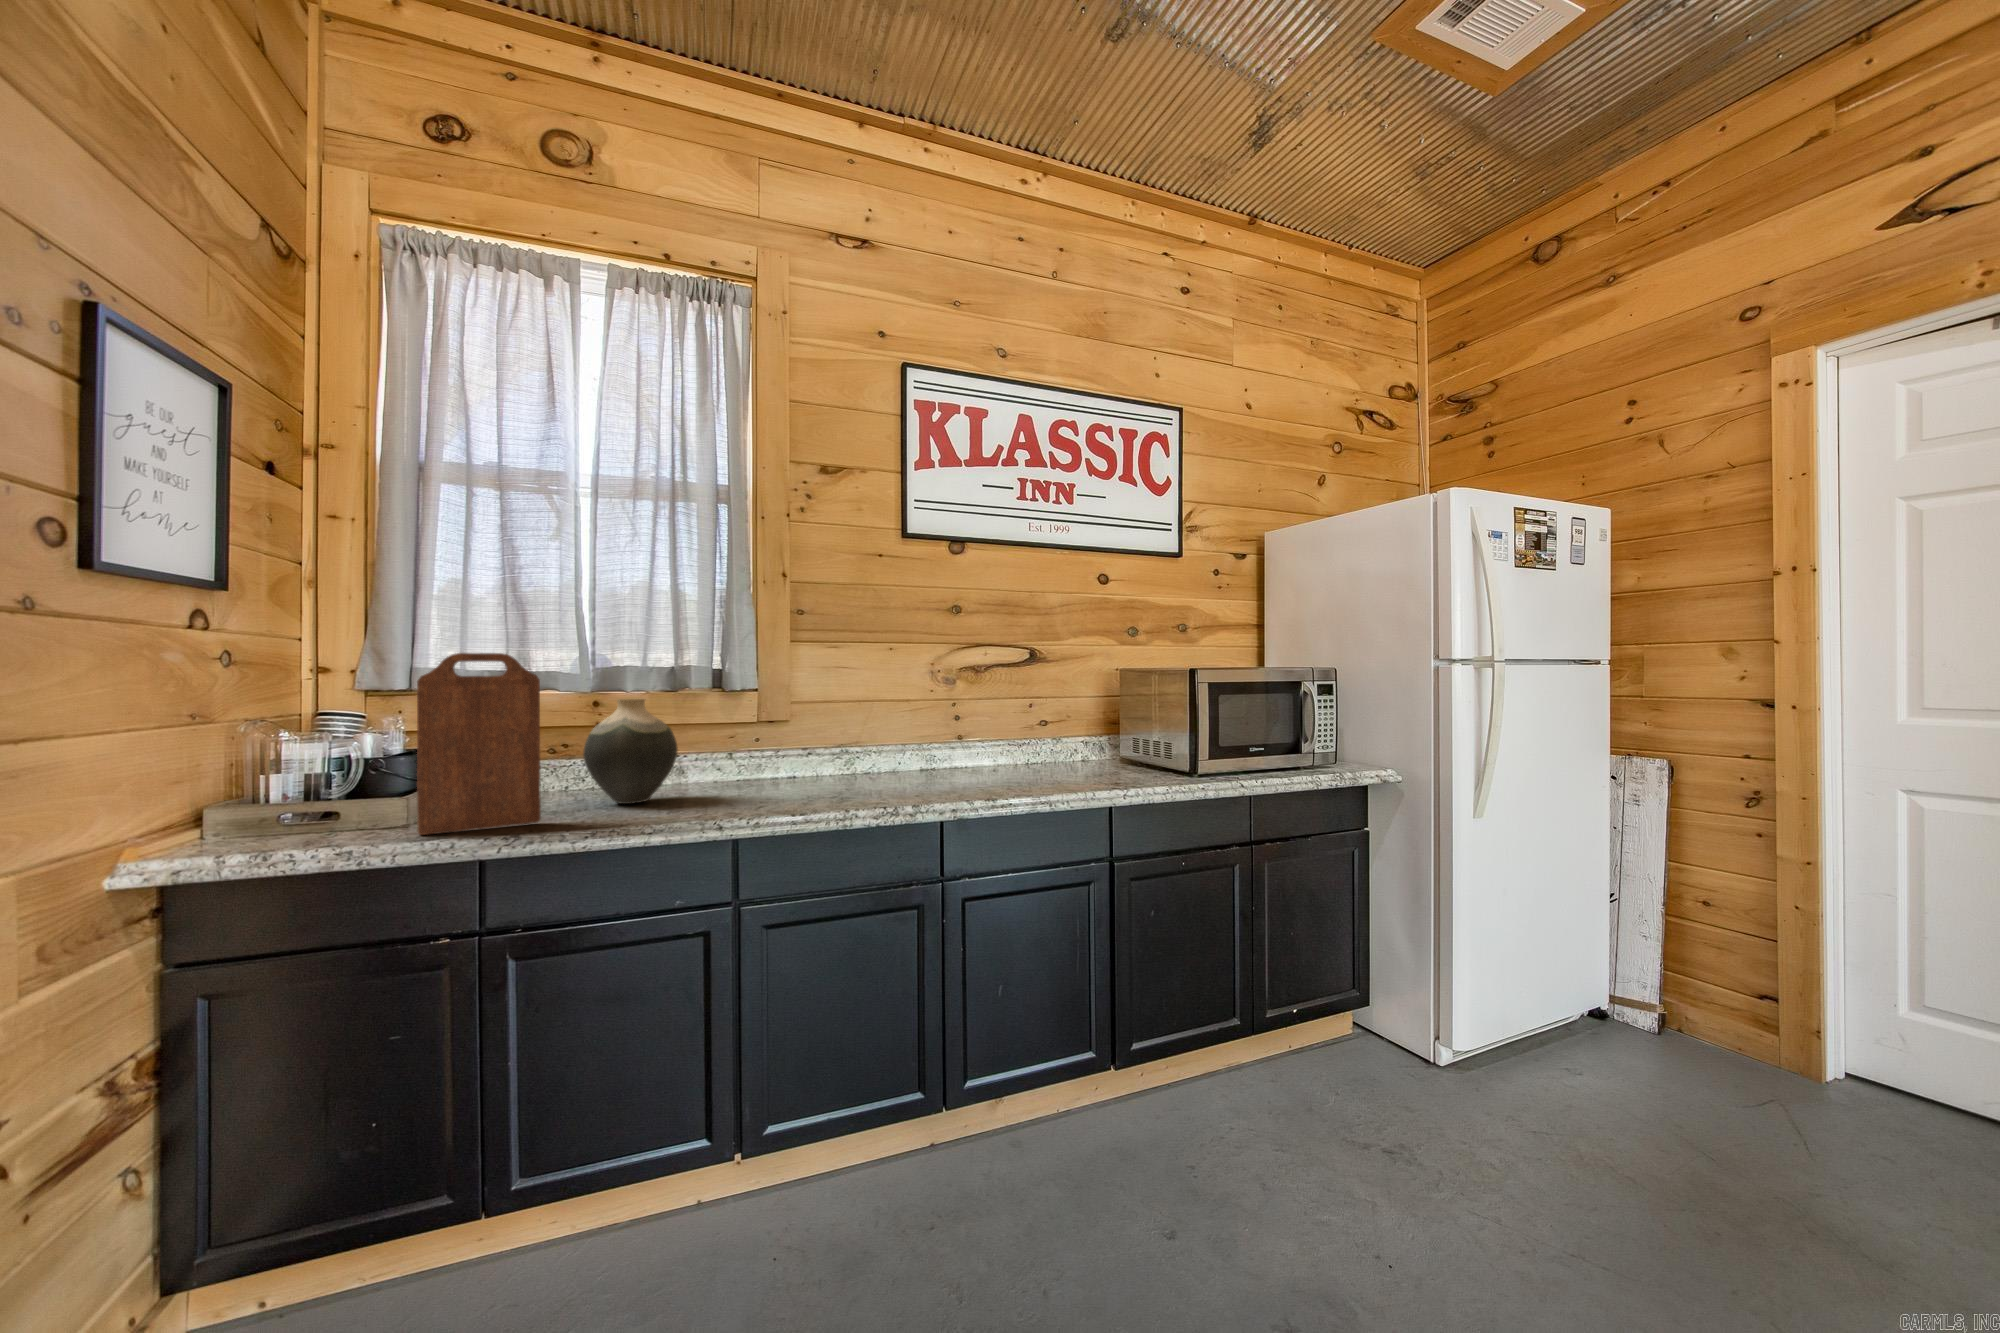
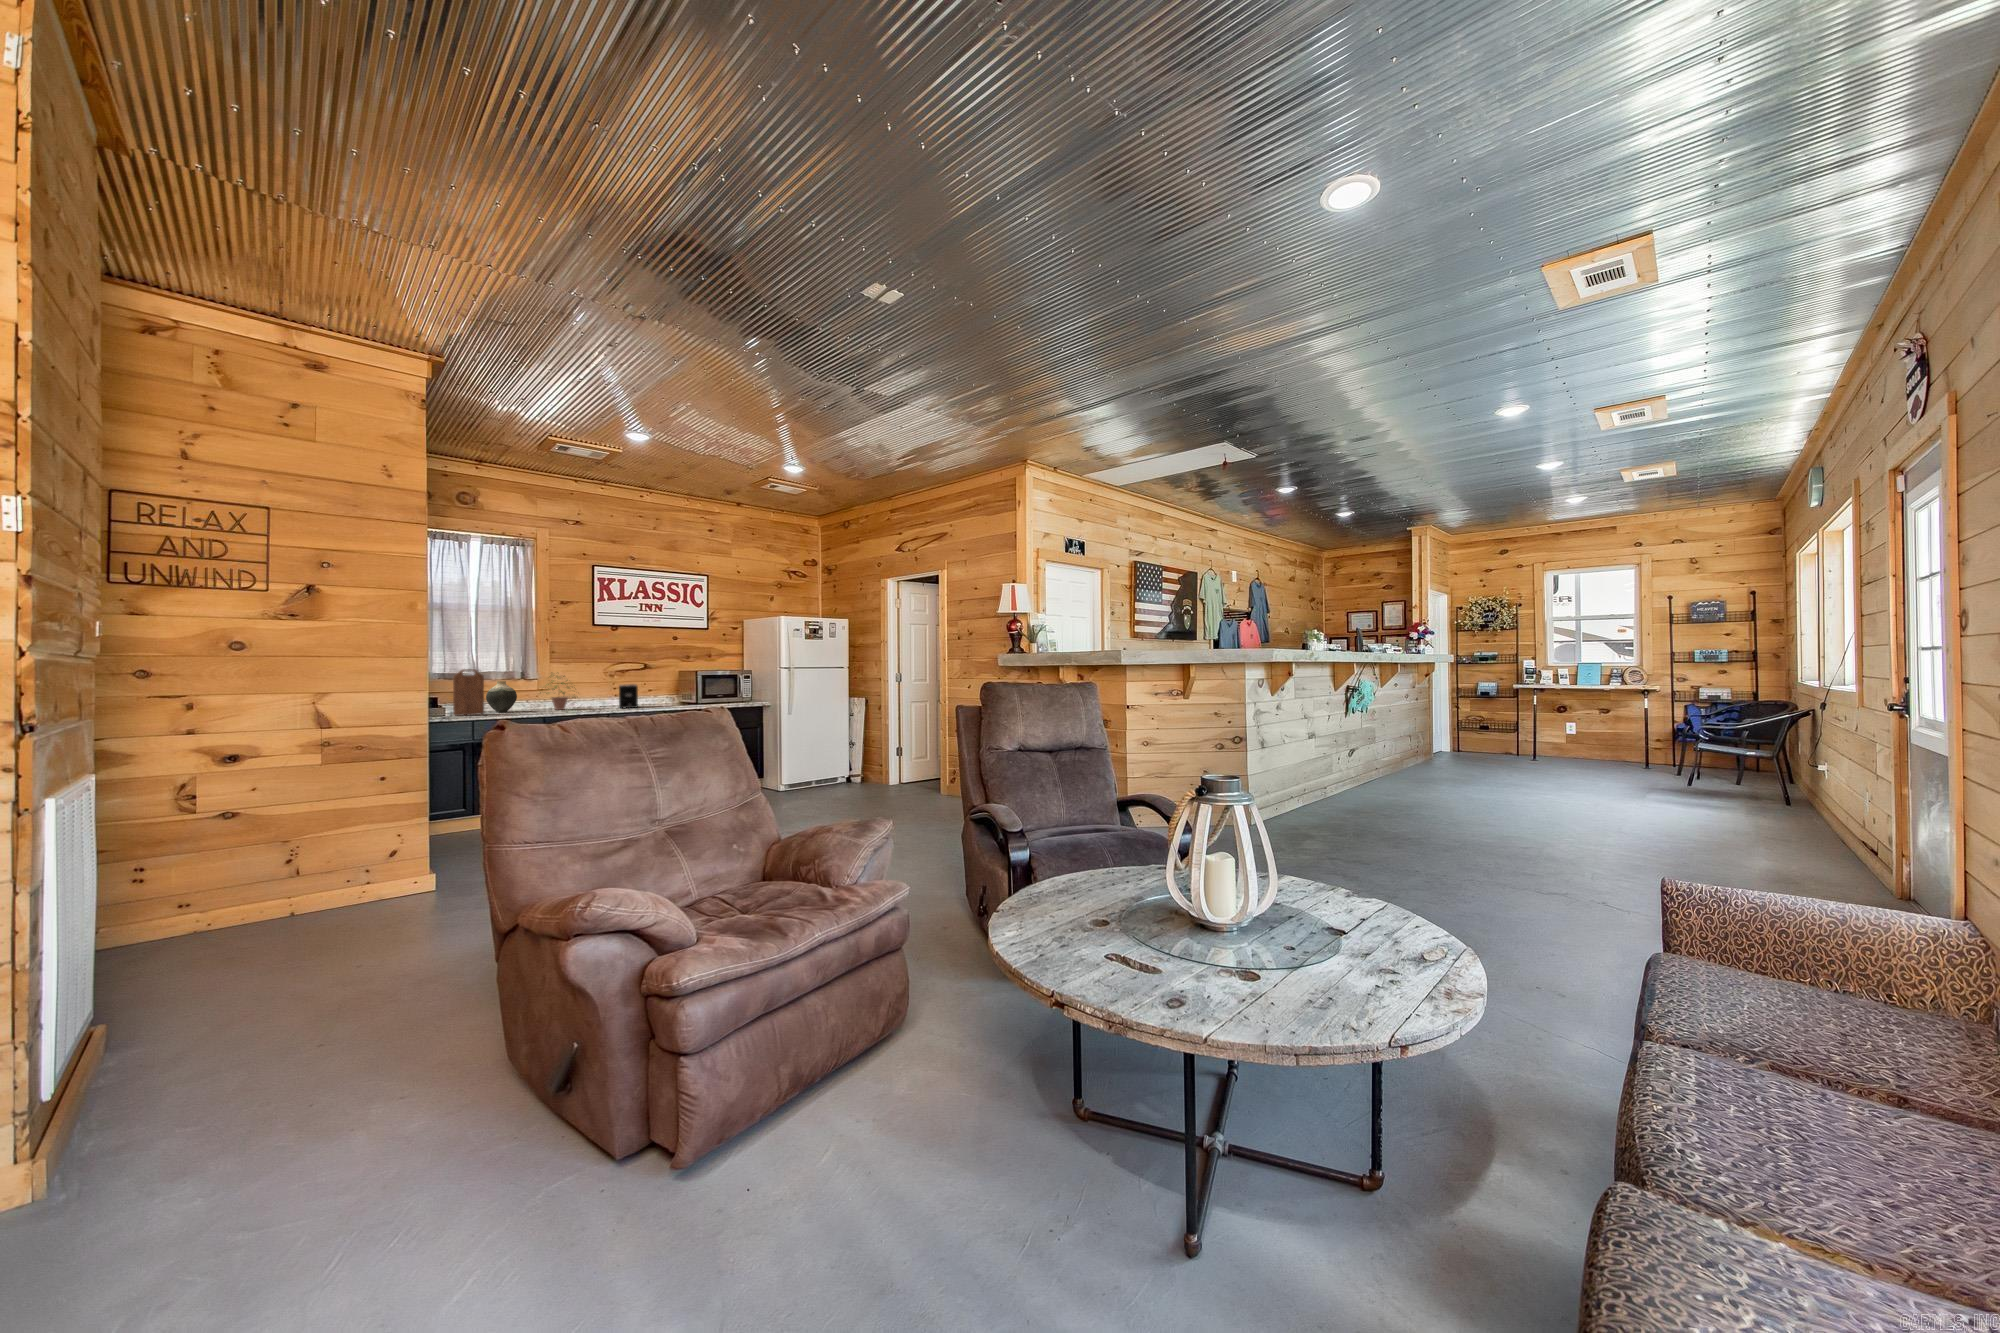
potted plant: none [744,670,866,794] -> present [548,676,569,710]
toaster: none [972,709,1033,791] -> present [619,684,638,709]

